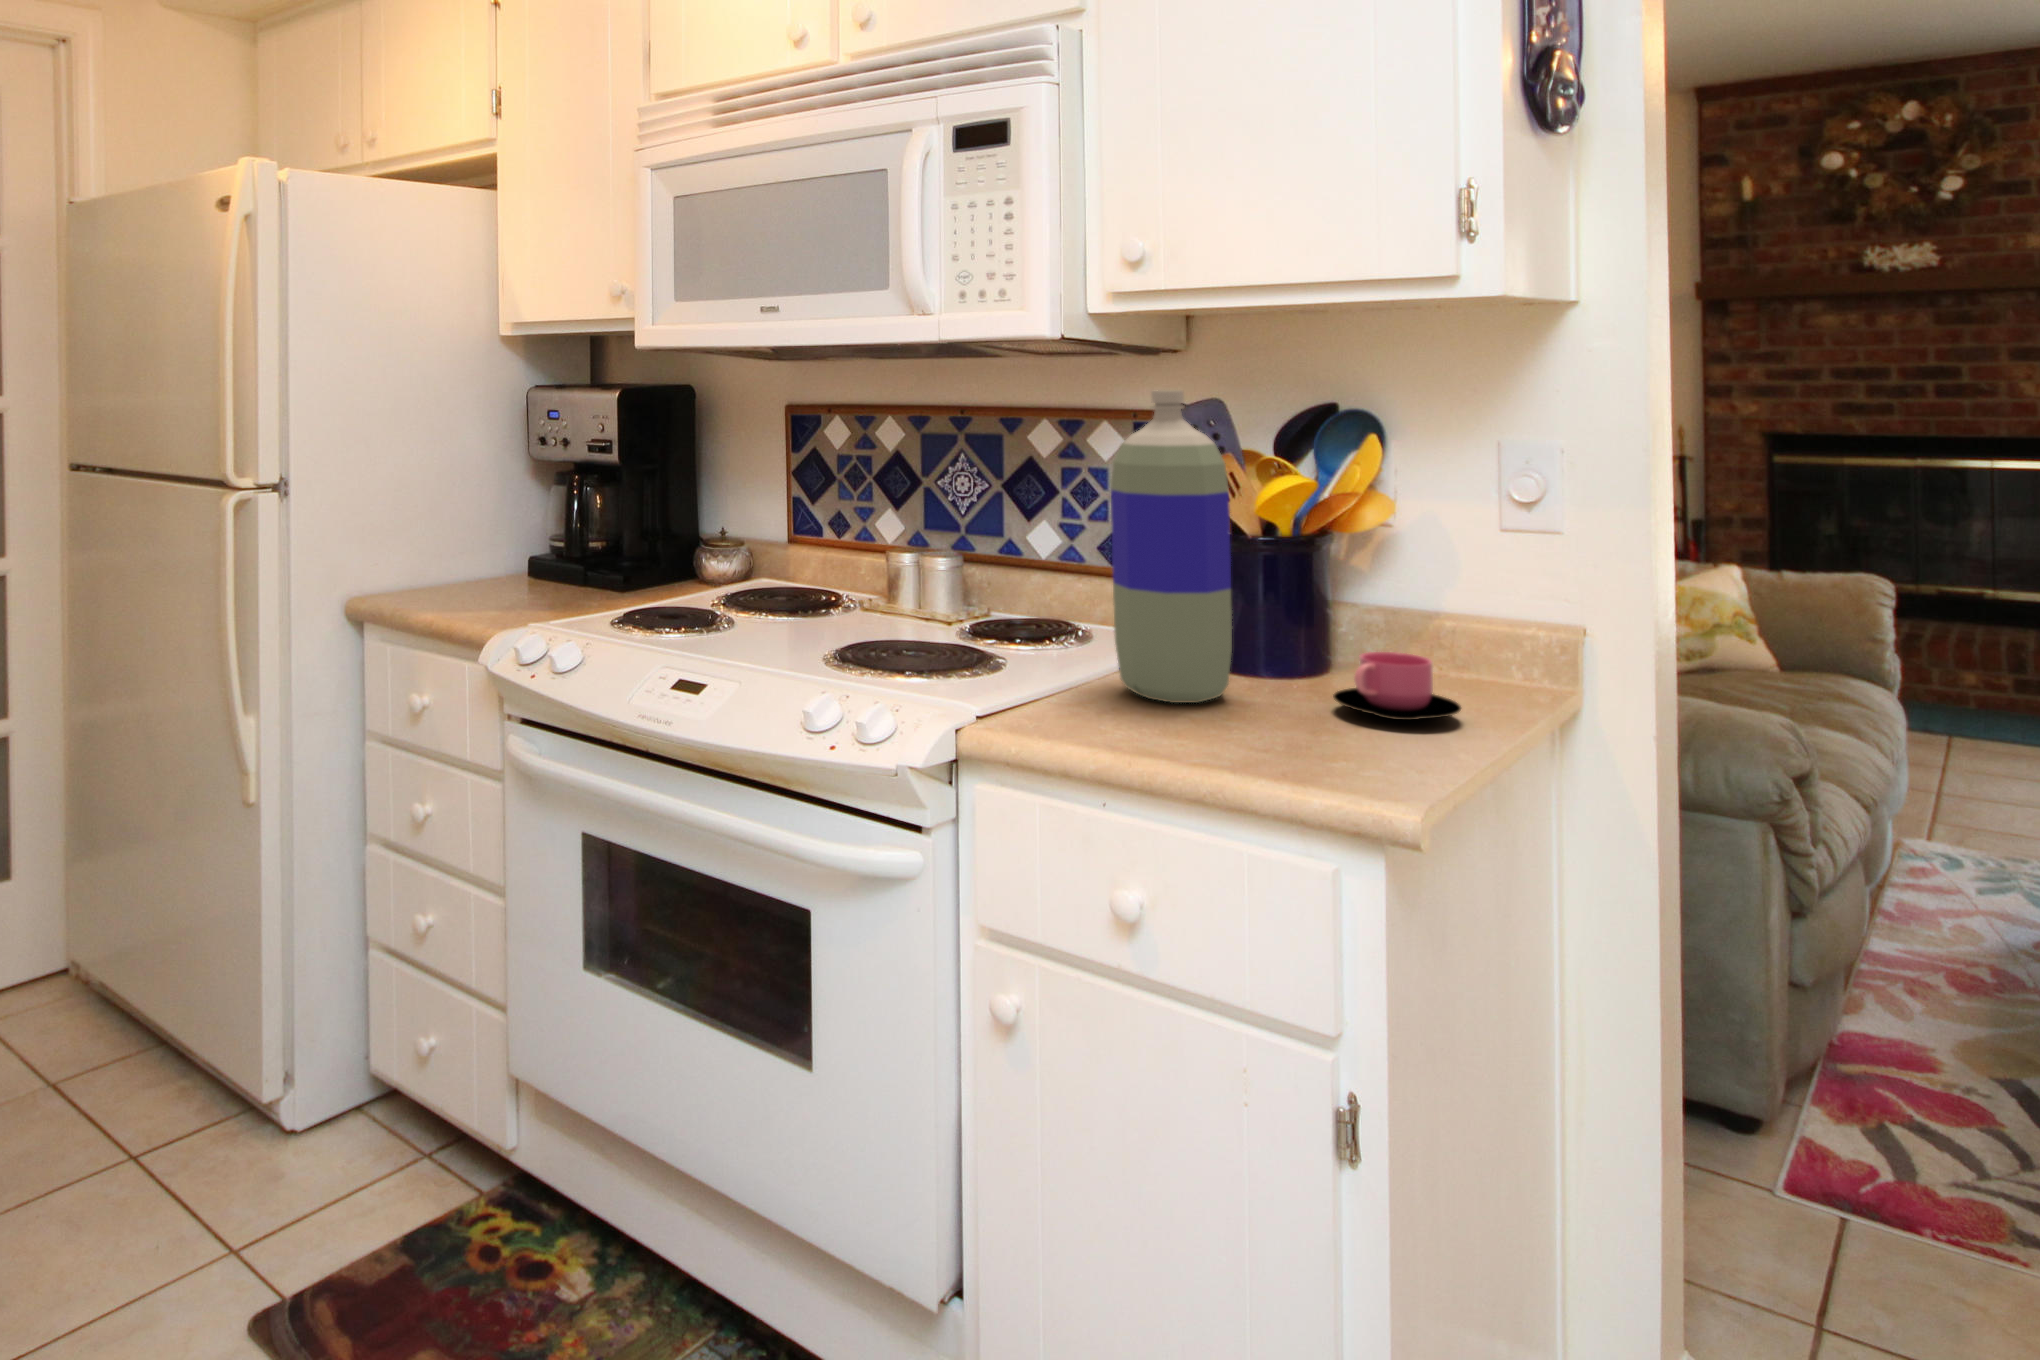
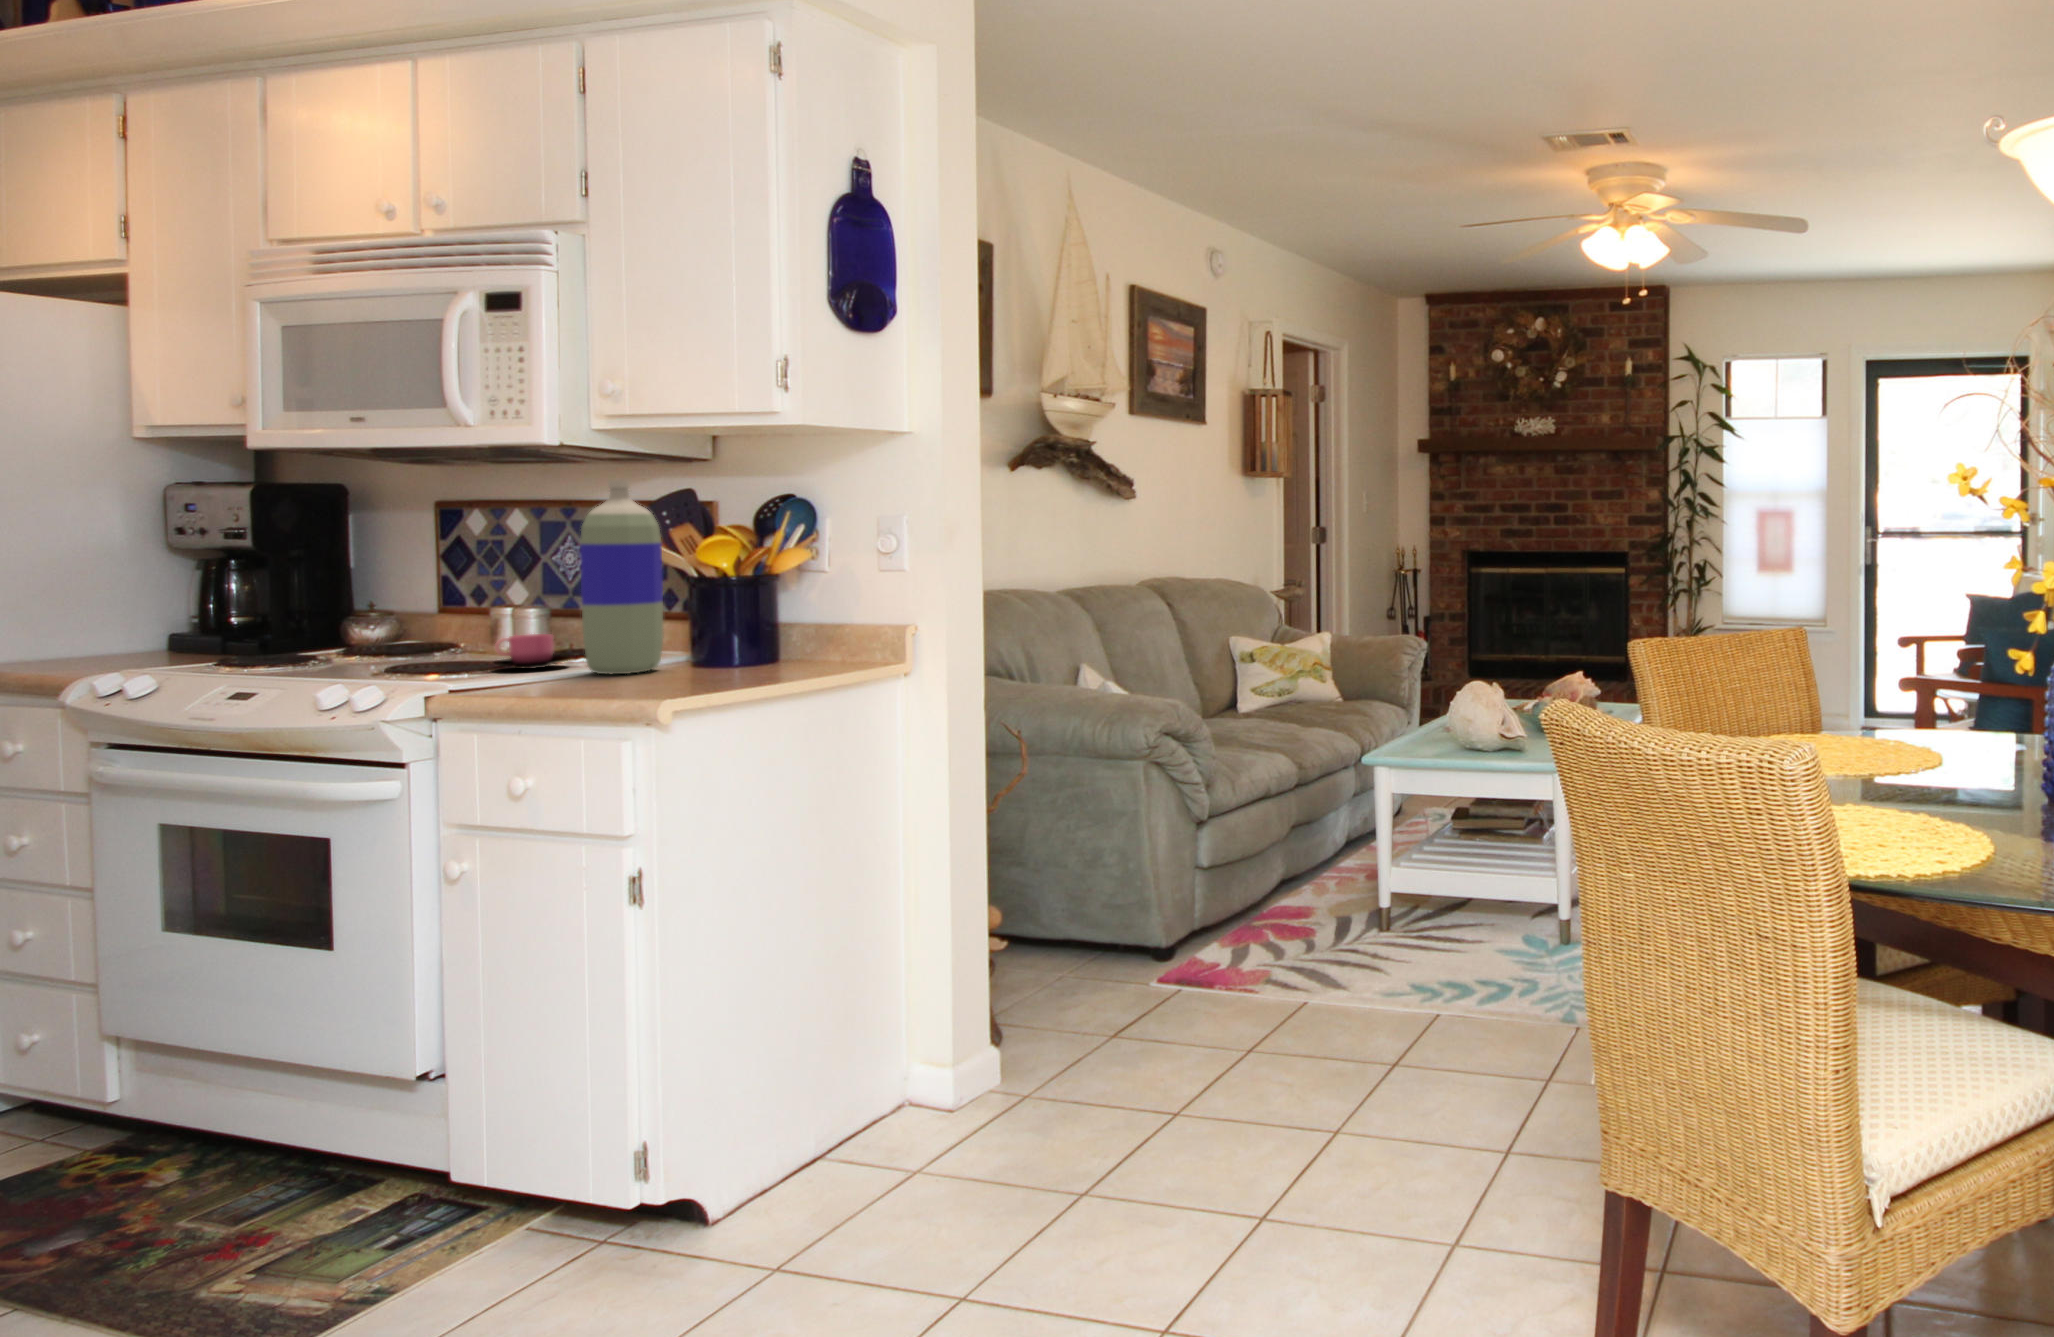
cup: present [1334,652,1461,720] -> present [494,634,568,669]

